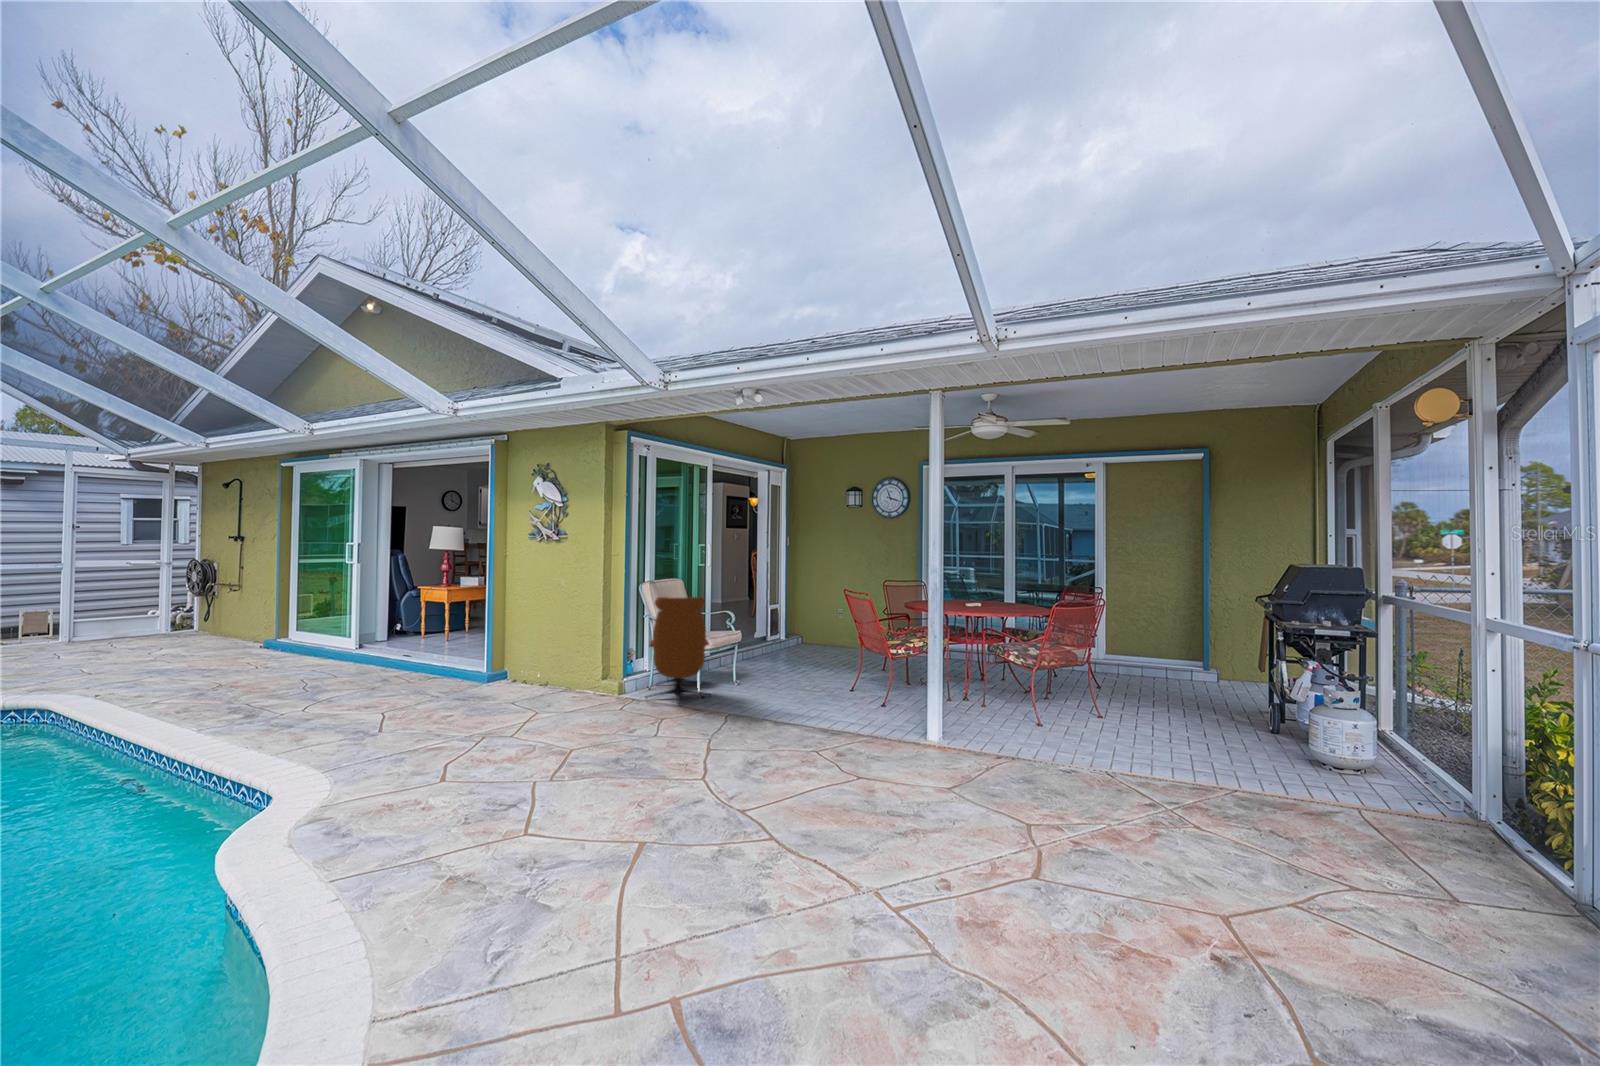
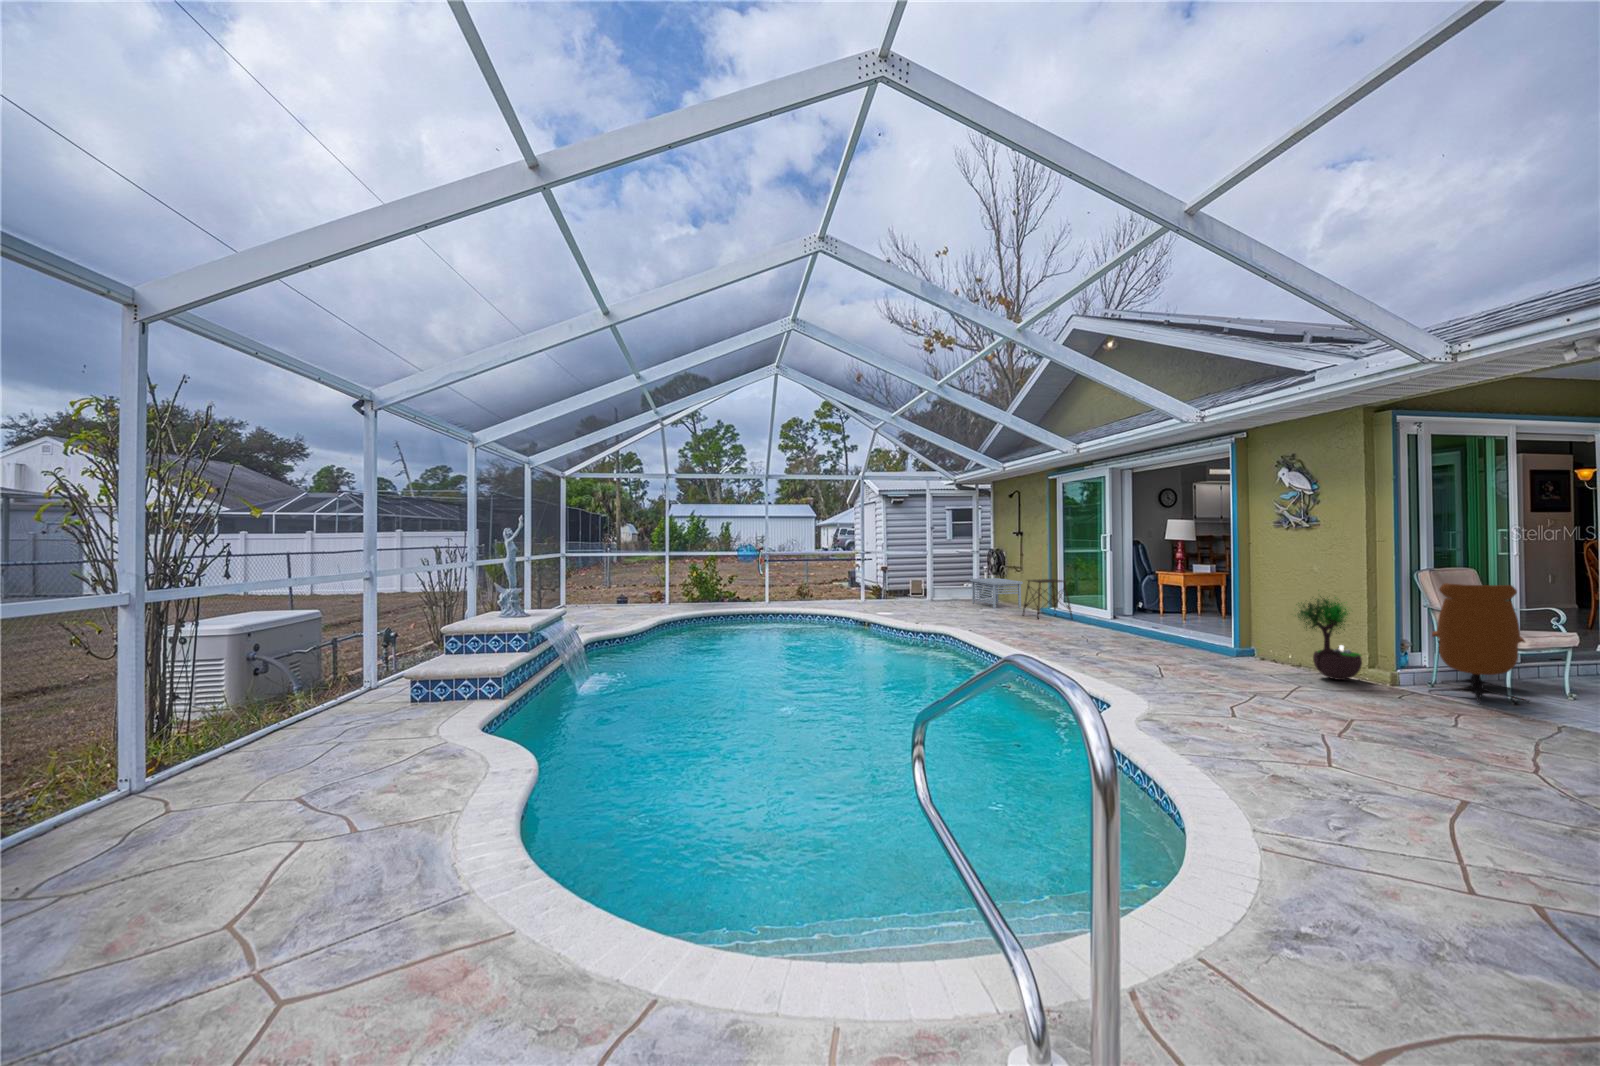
storage bench: none [150,600,241,645] -> present [970,578,1023,608]
side table: none [228,600,308,658] -> present [1023,579,1072,619]
potted tree: none [535,606,598,697] -> present [1295,596,1362,680]

